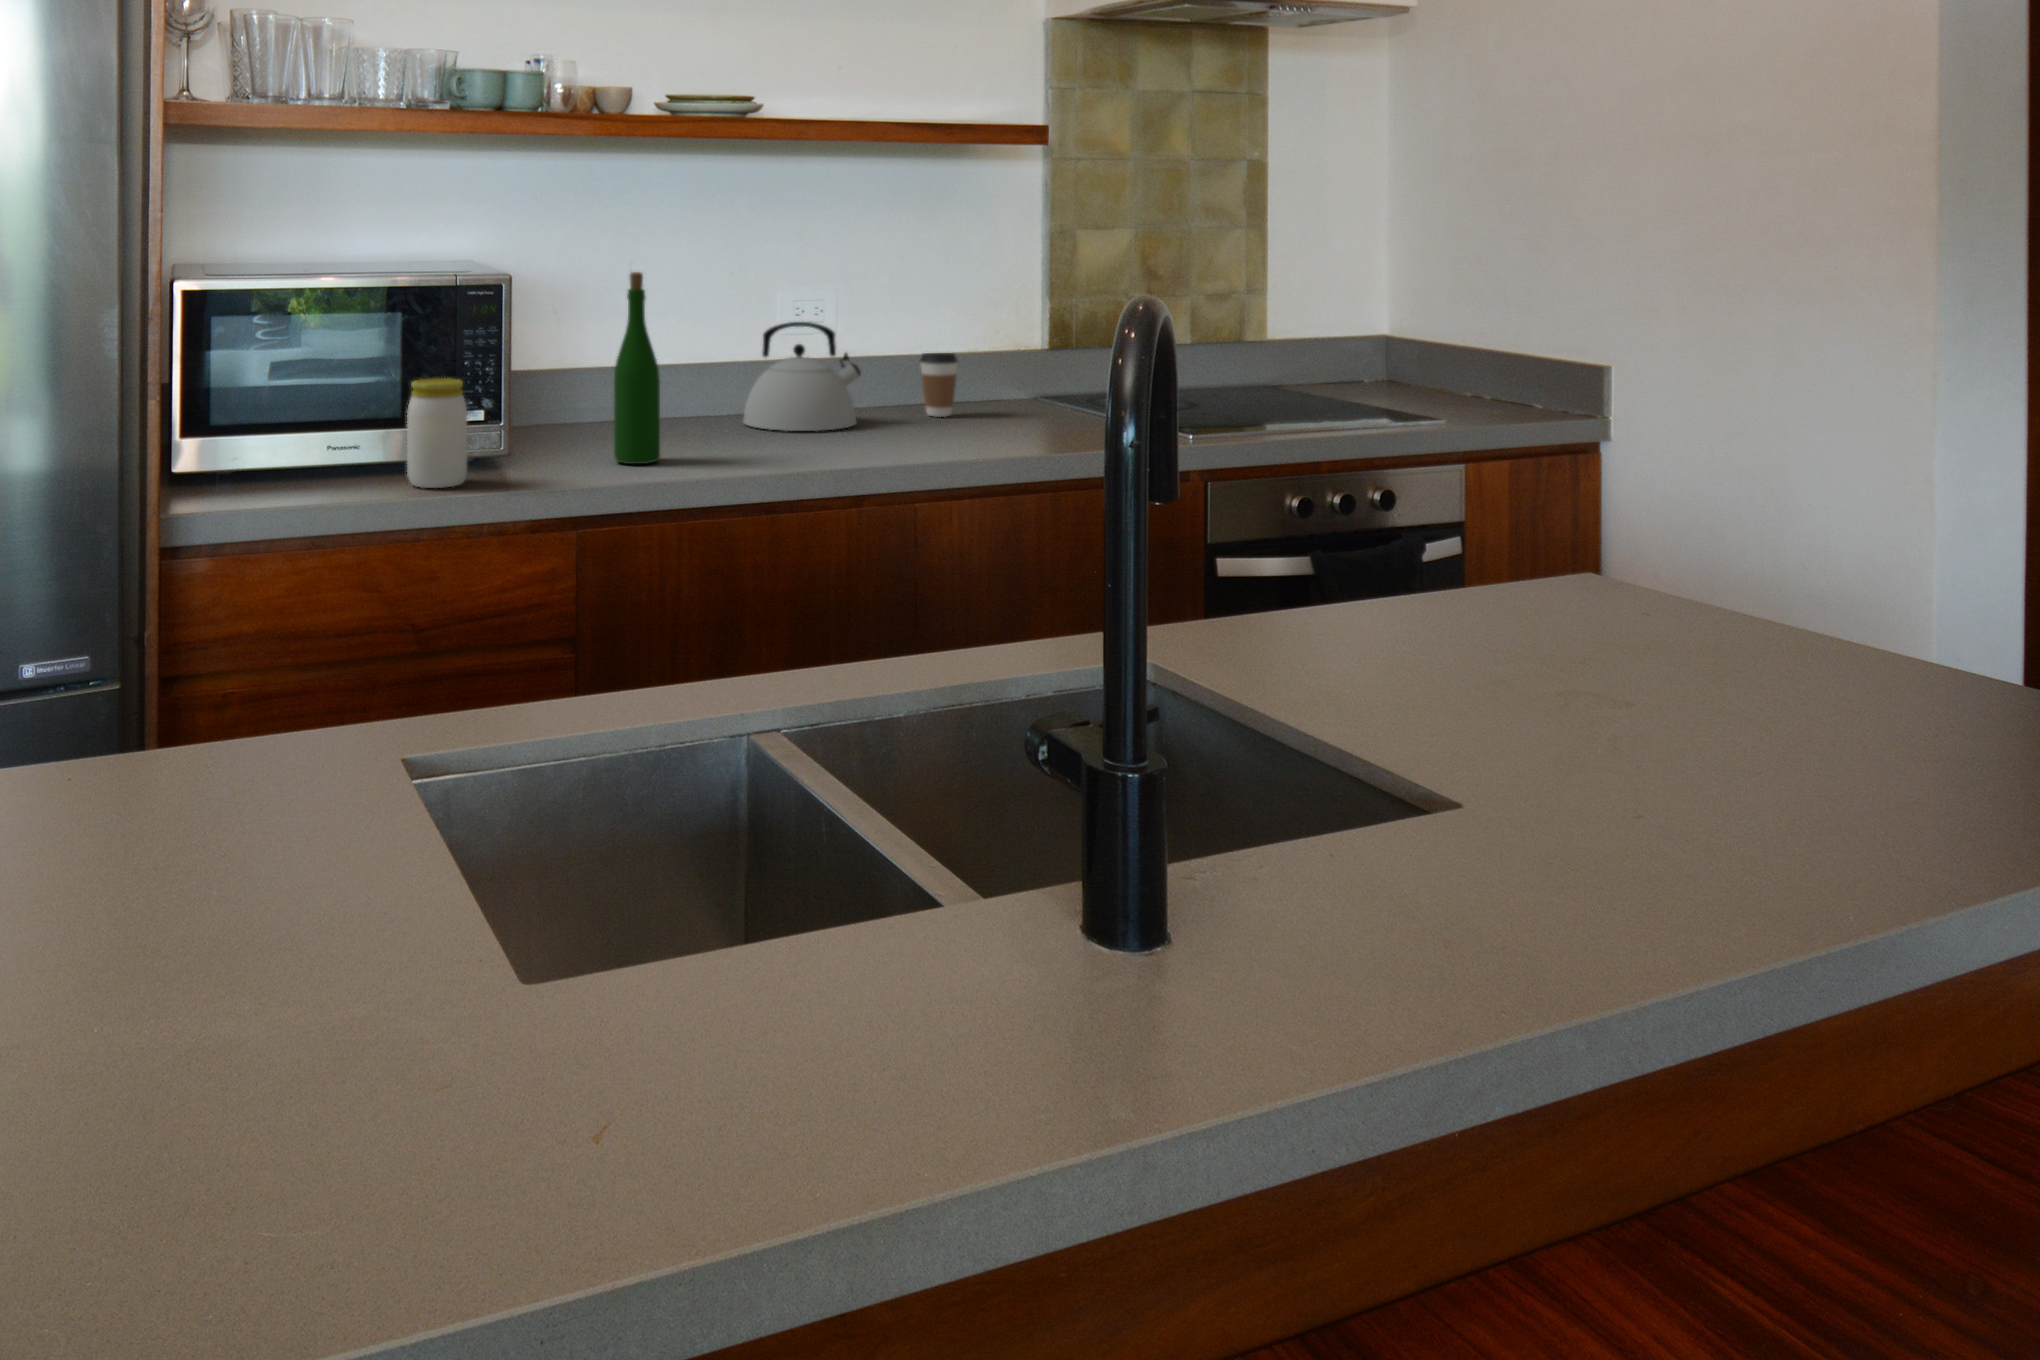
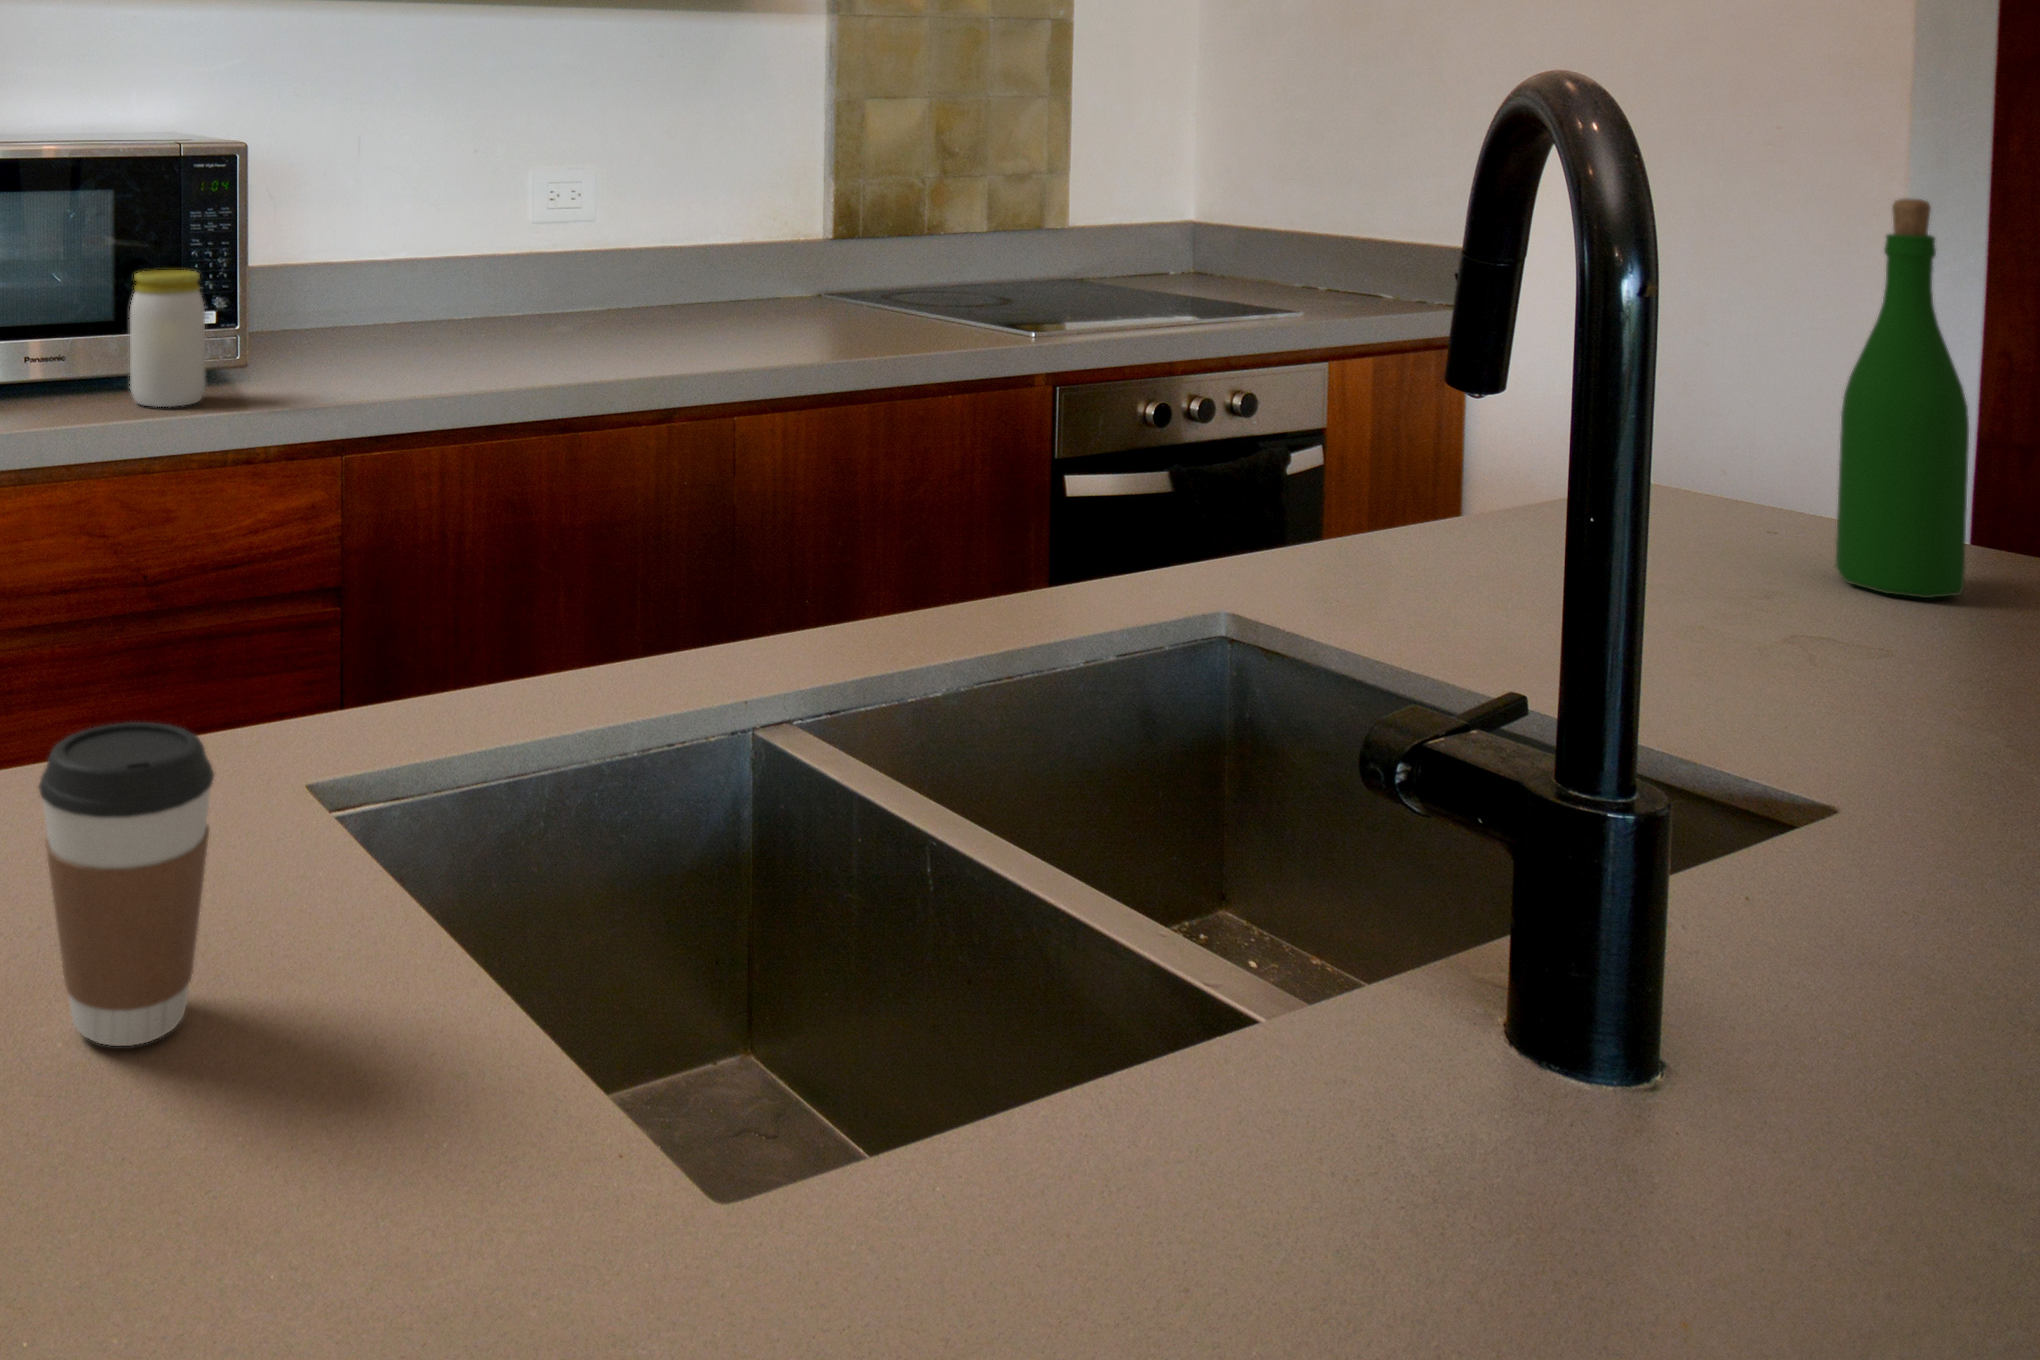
wine bottle: present [614,272,660,464] -> present [1835,198,1969,598]
kettle: present [743,322,861,431] -> none [497,204,639,334]
coffee cup: present [920,353,958,417] -> present [39,722,214,1046]

